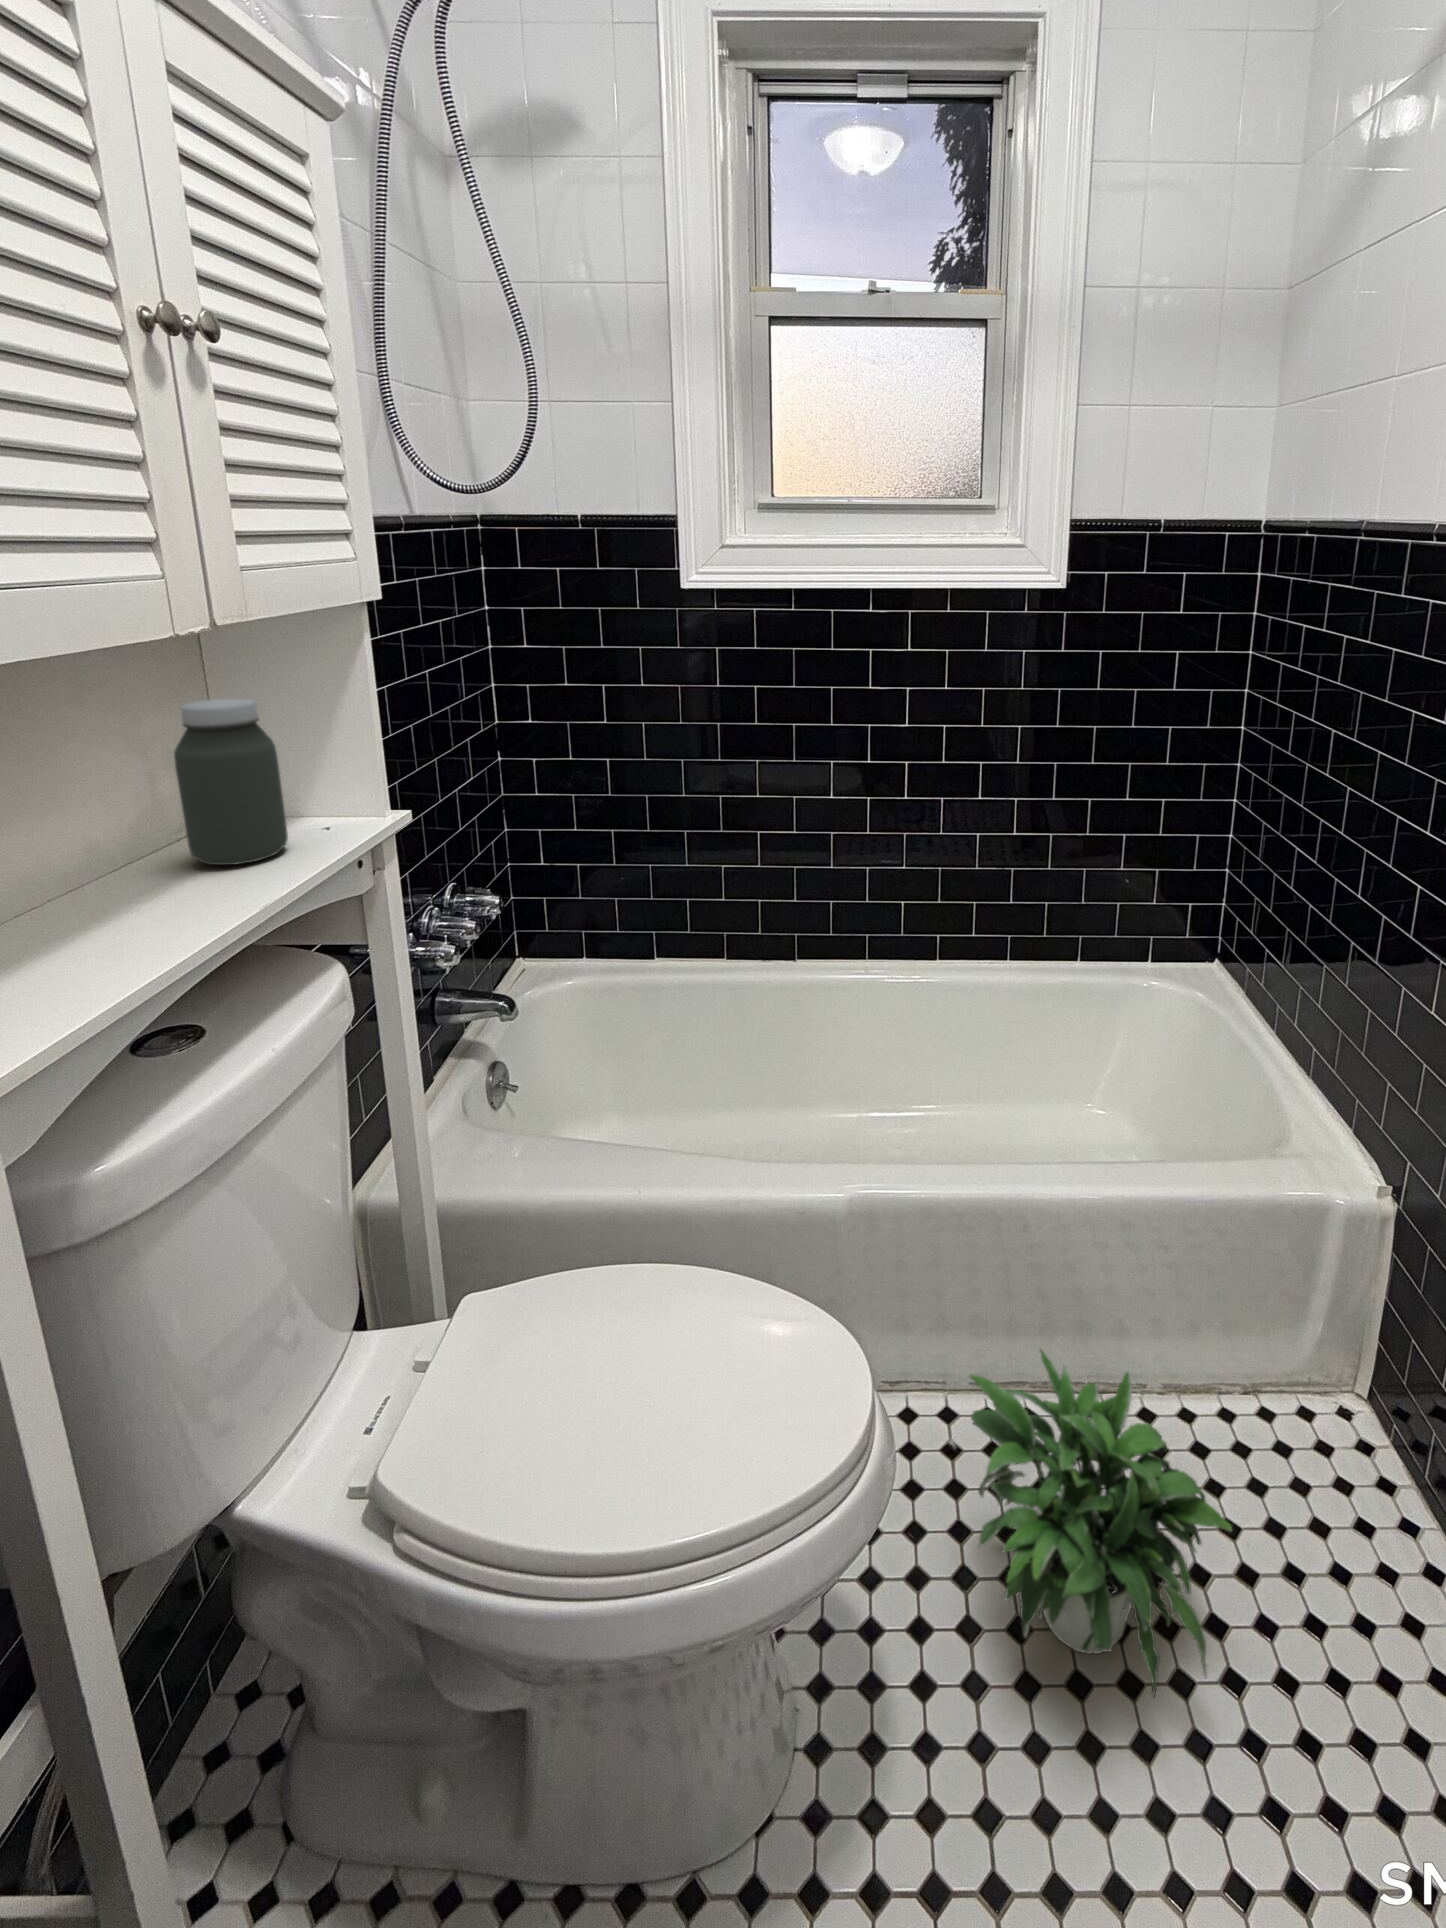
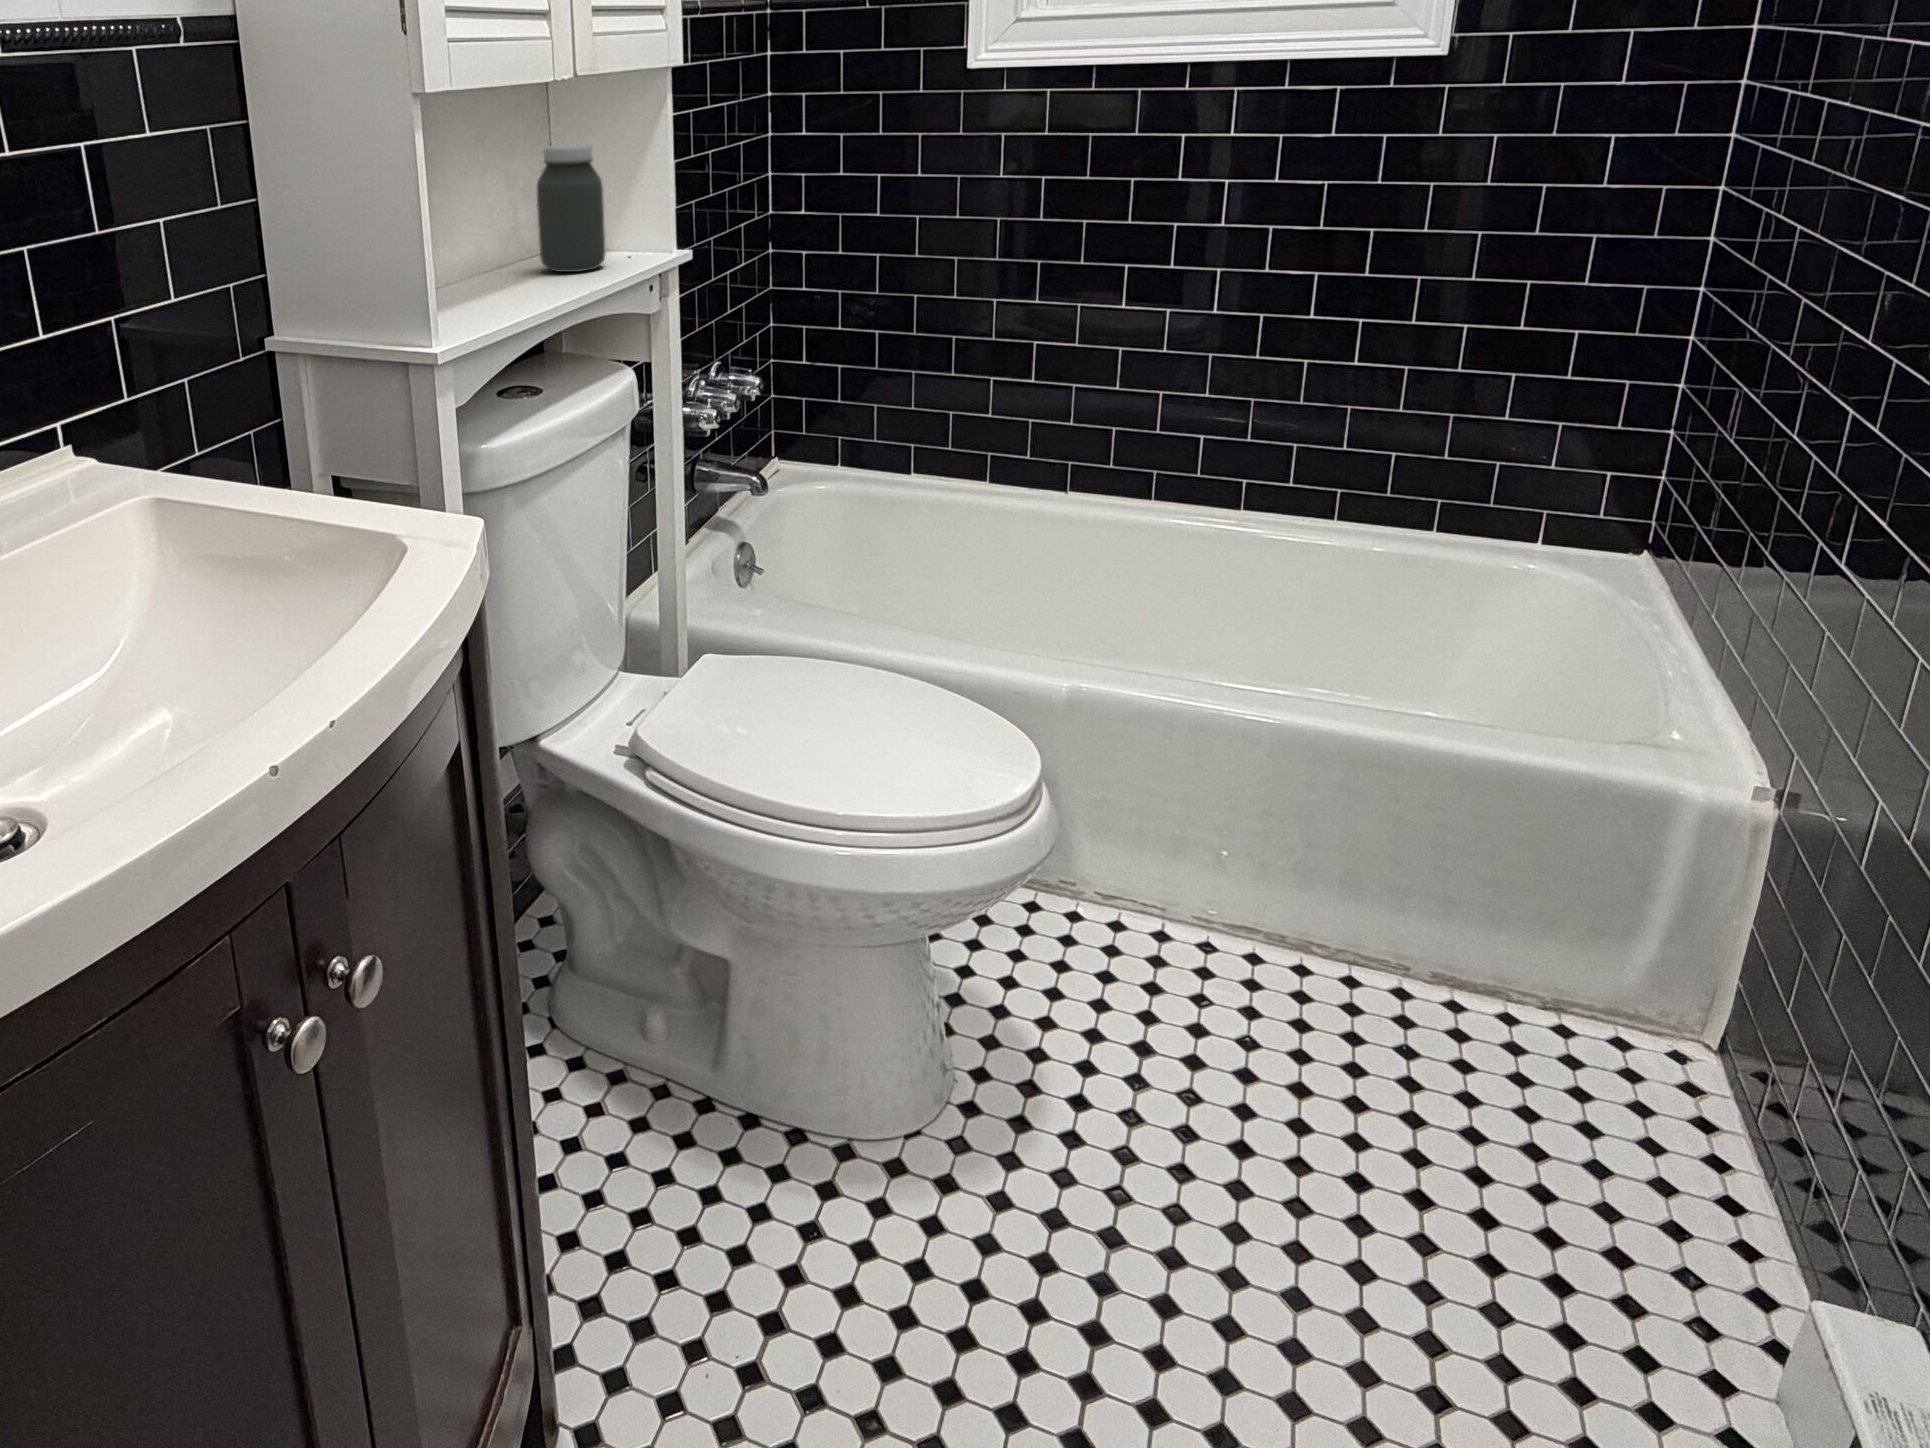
potted plant: present [949,1349,1232,1698] -> none [1150,843,1438,1157]

